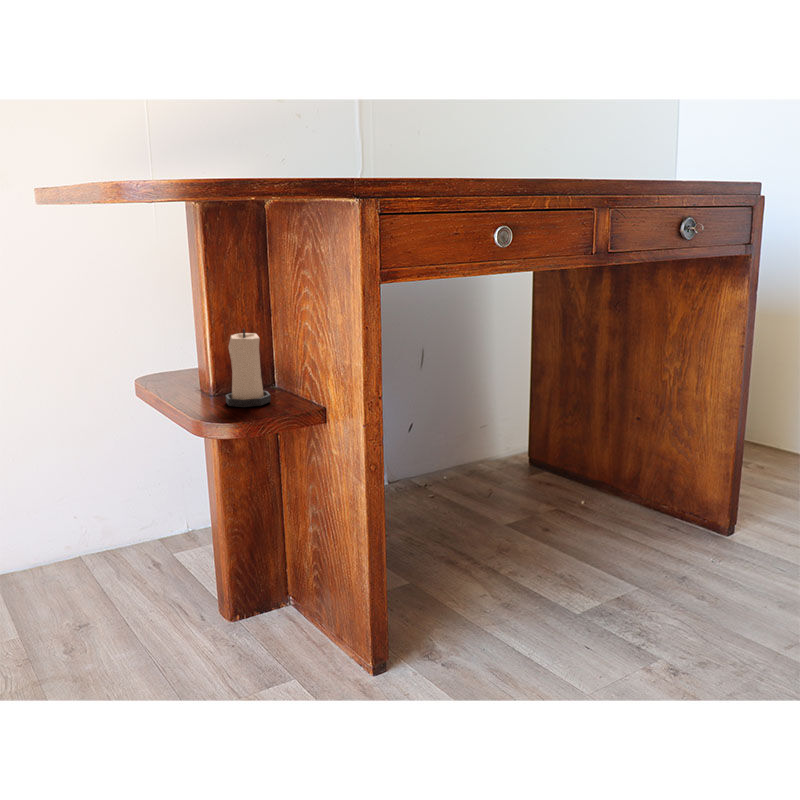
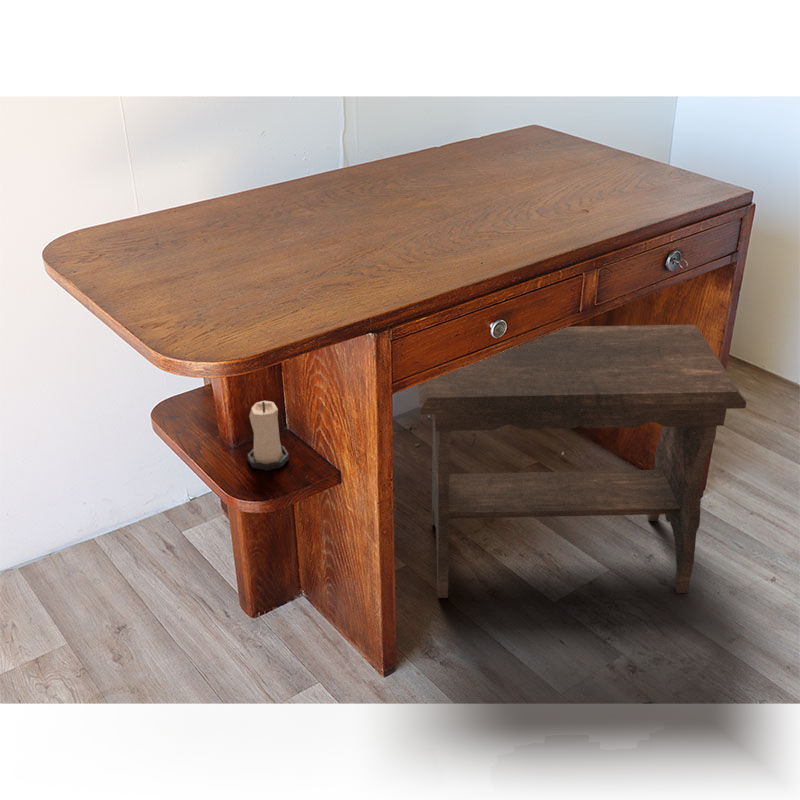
footstool: none [419,318,785,608] -> present [418,324,746,598]

